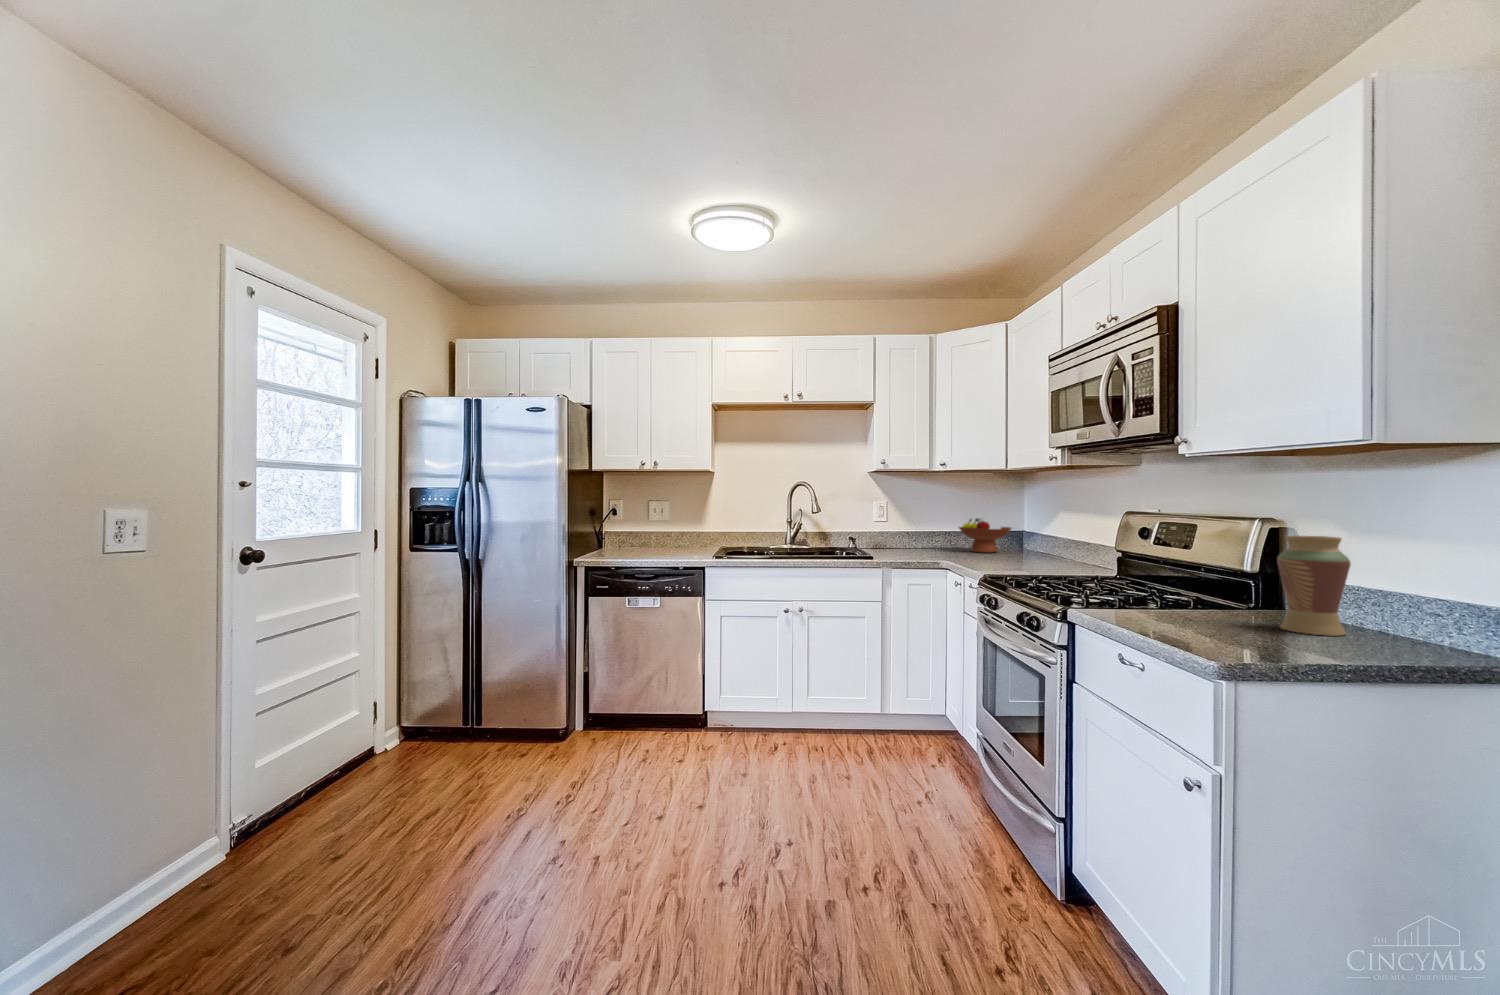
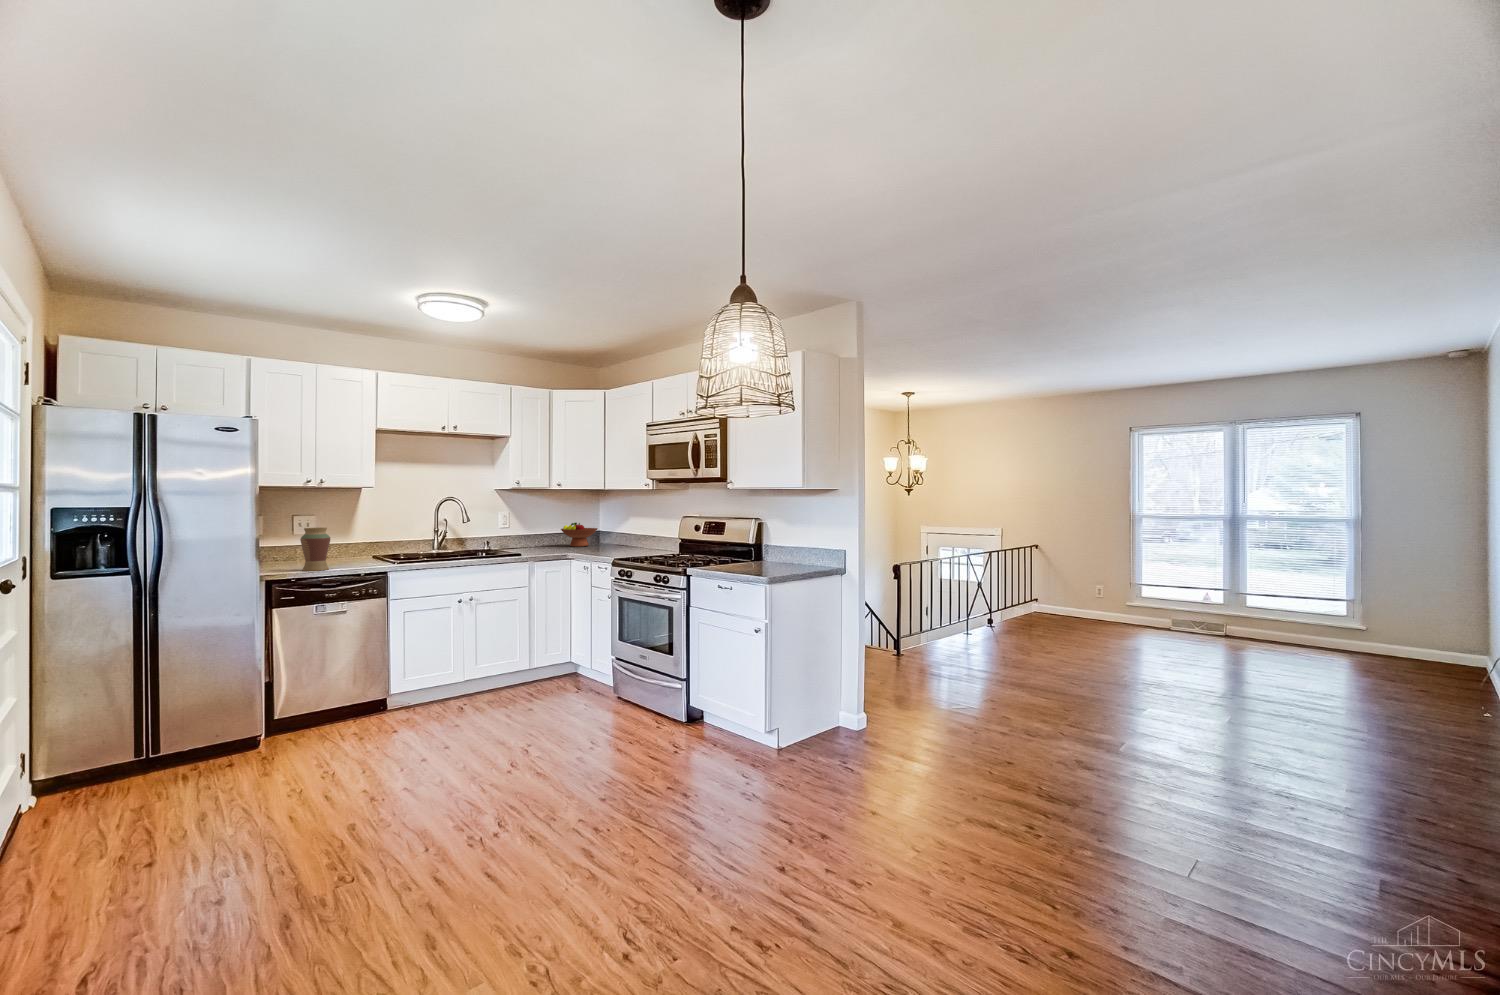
vase: present [1277,536,1351,636] -> present [300,528,330,571]

